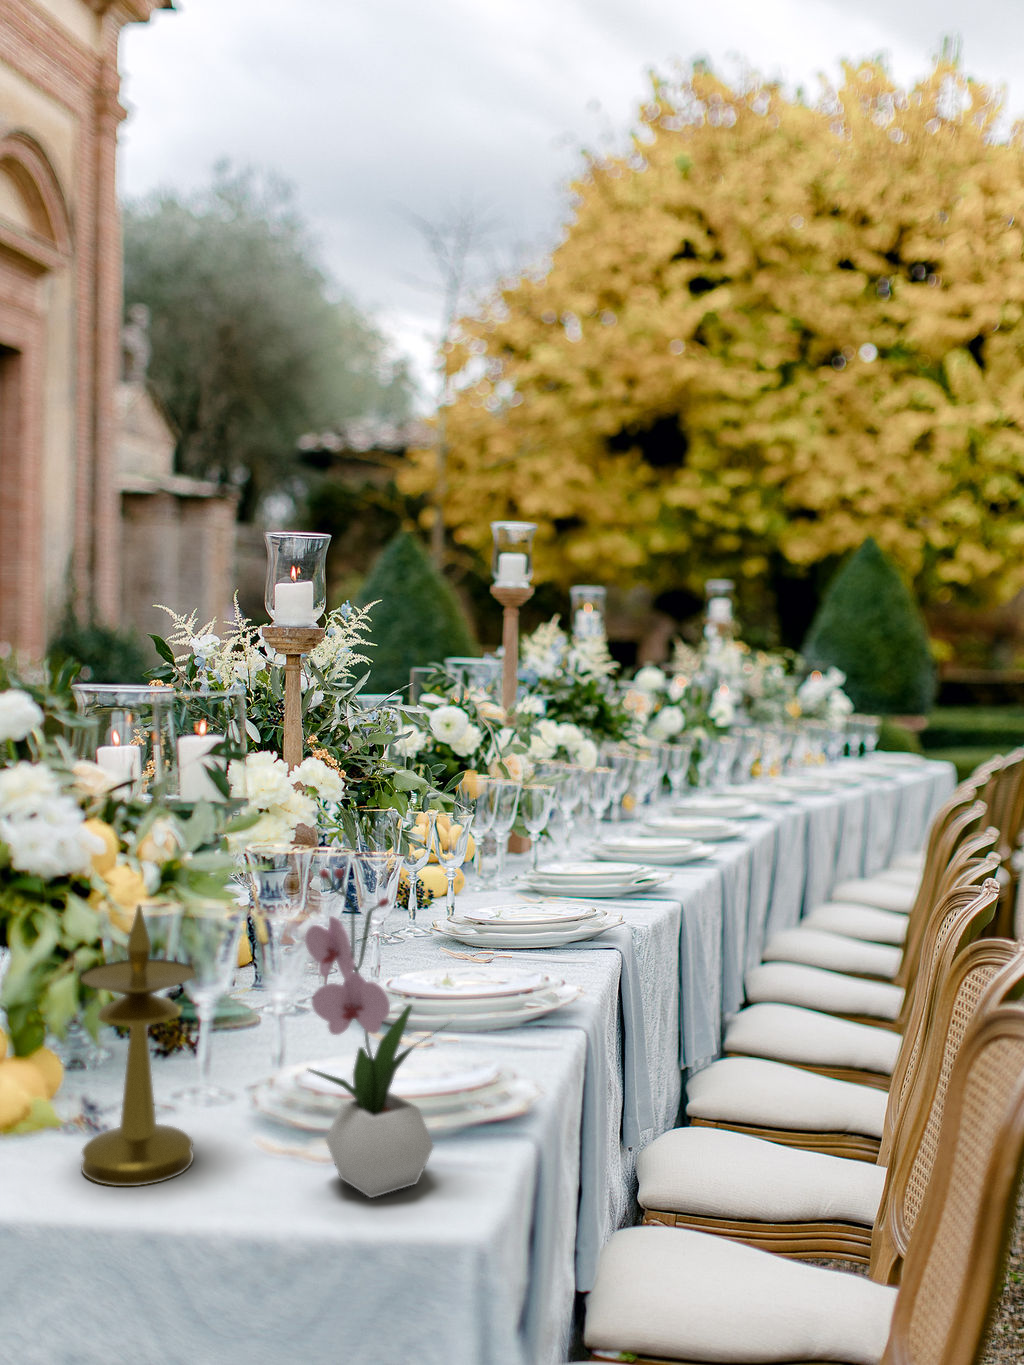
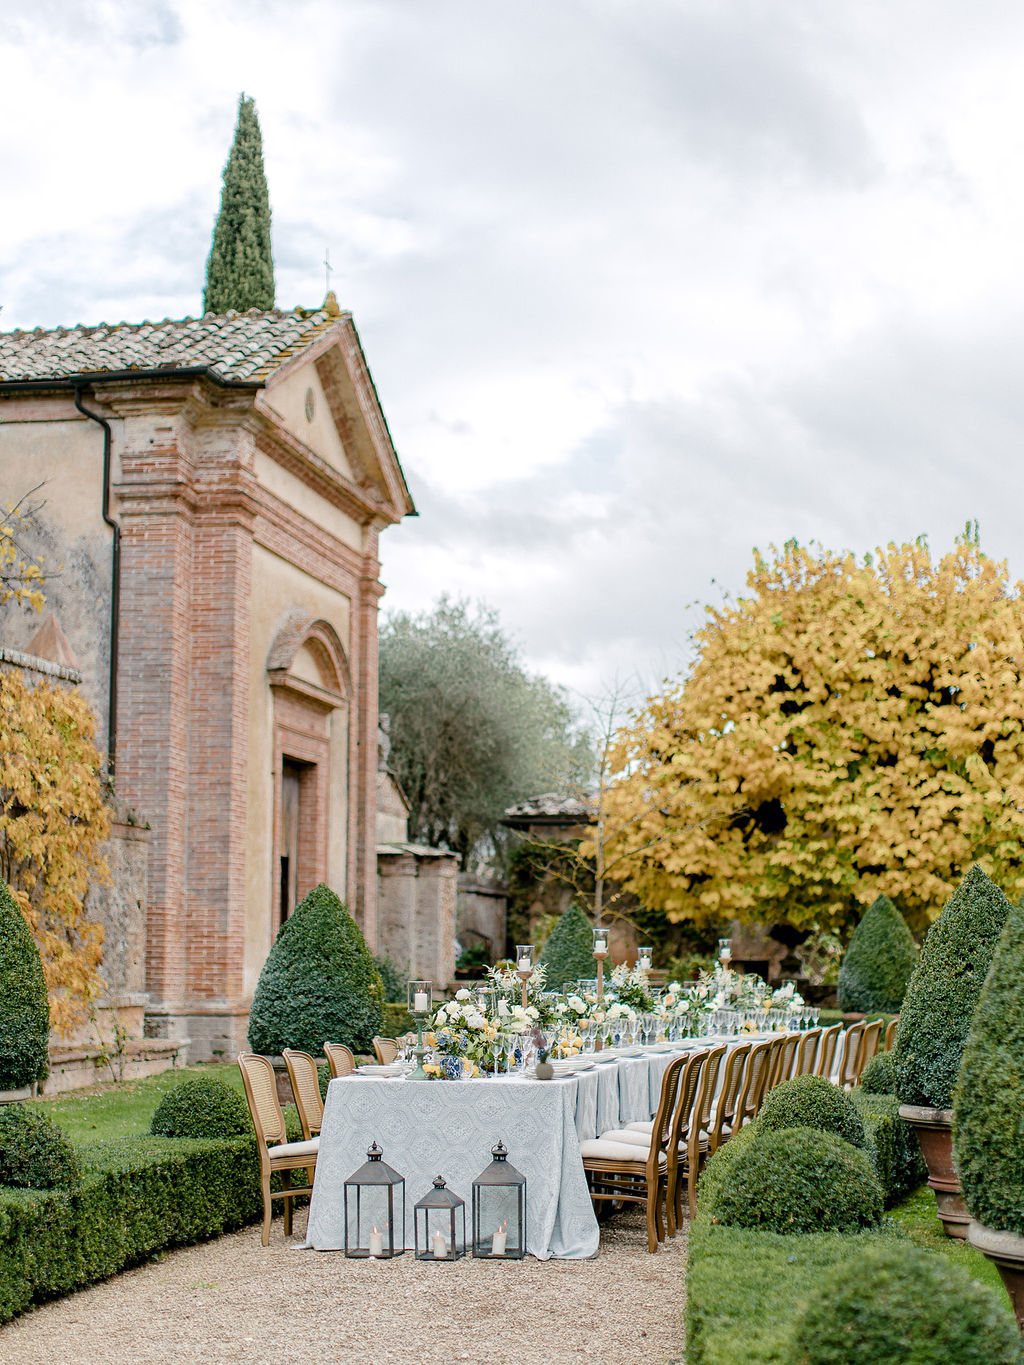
candlestick: present [81,905,195,1186] -> none [489,1026,510,1079]

